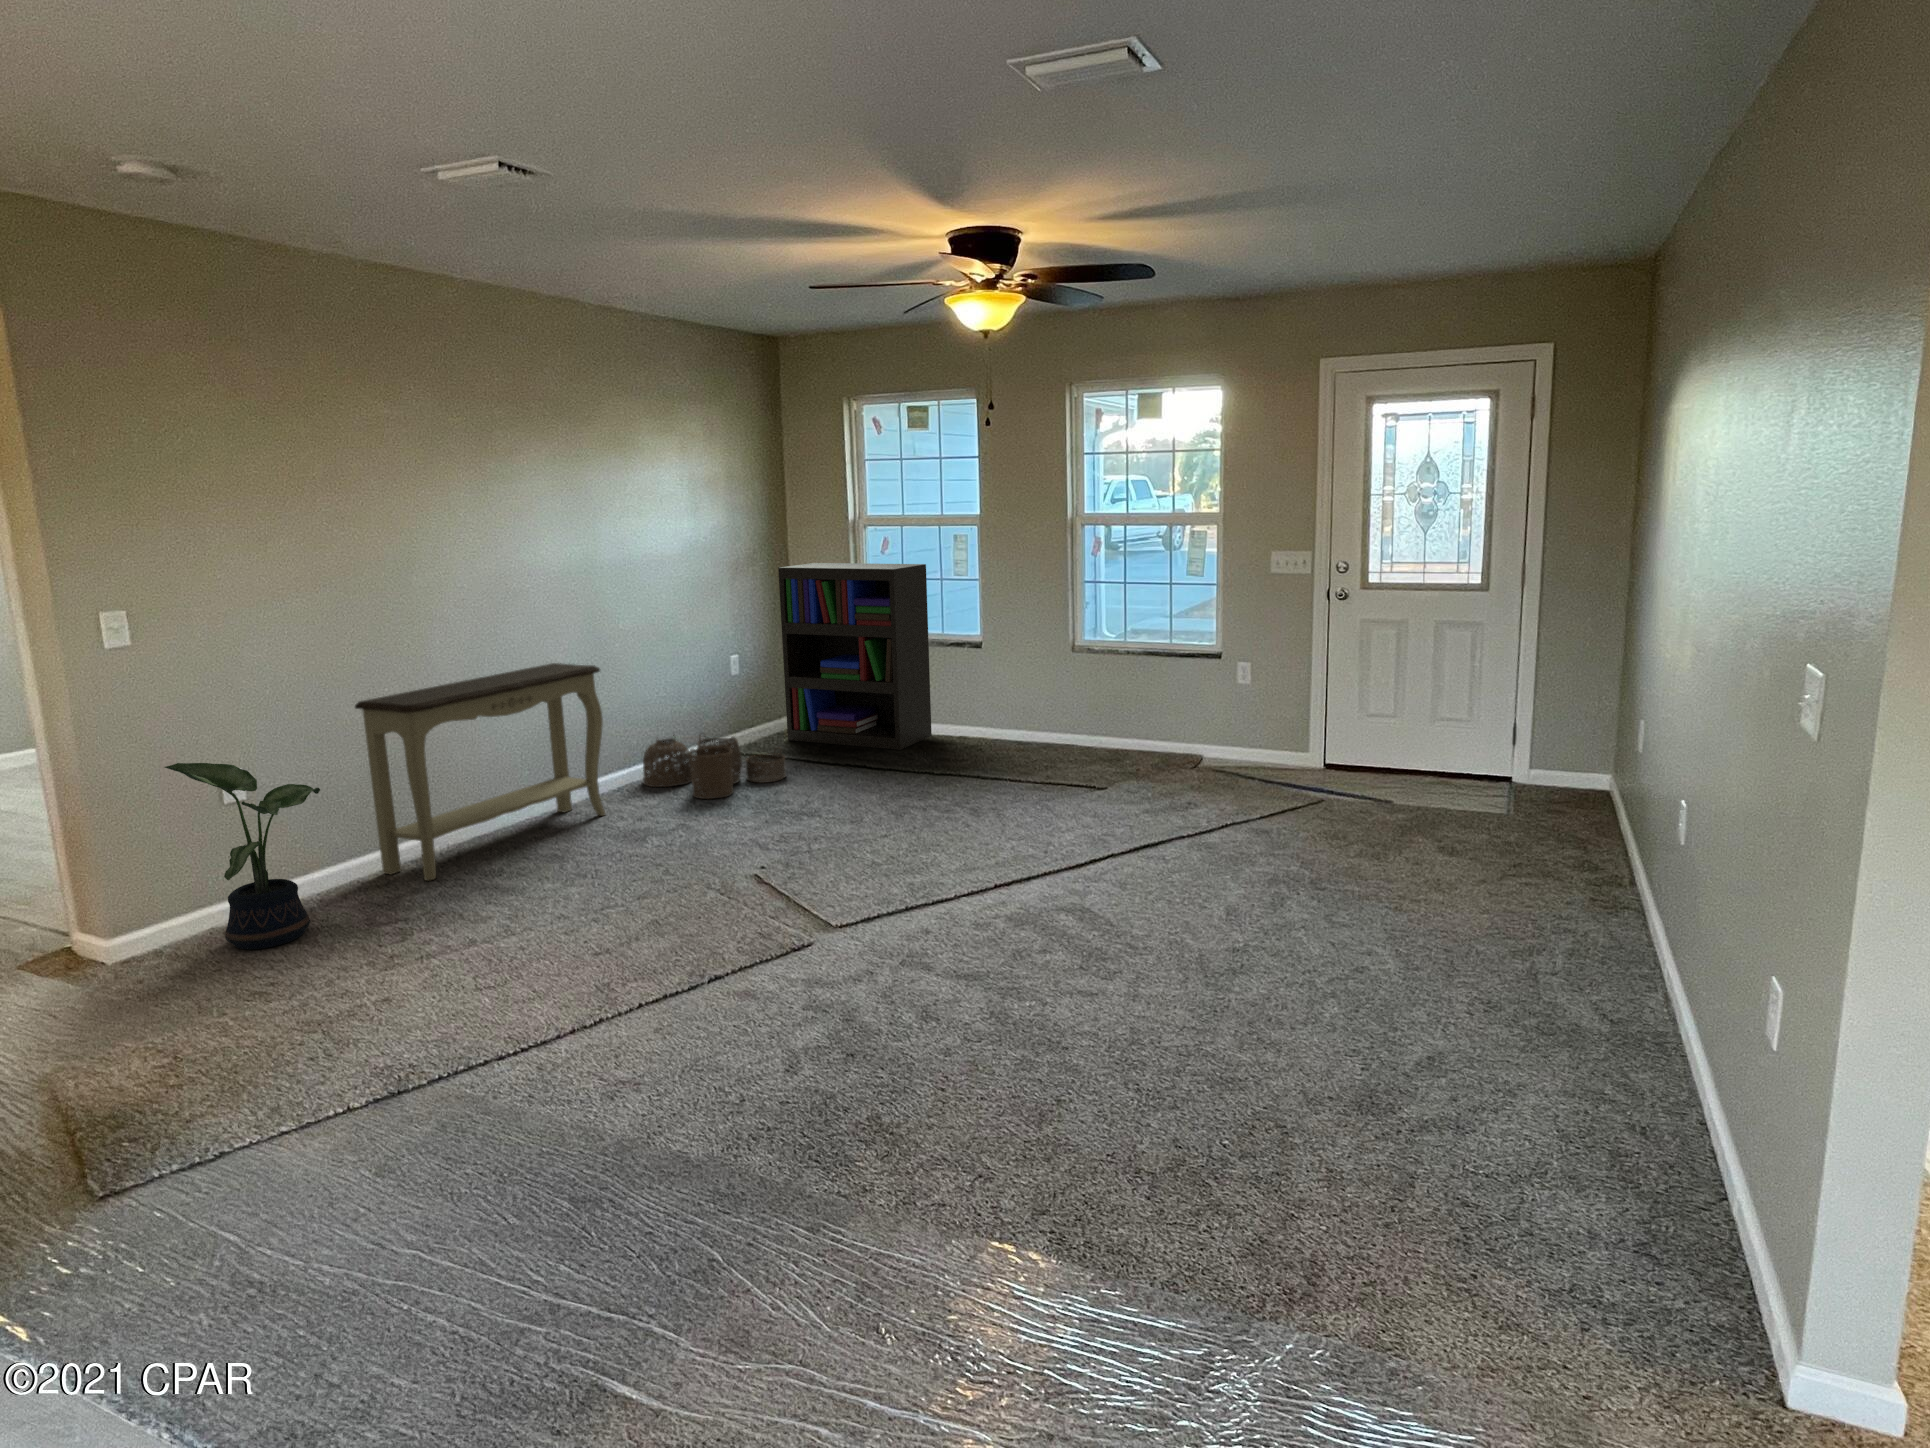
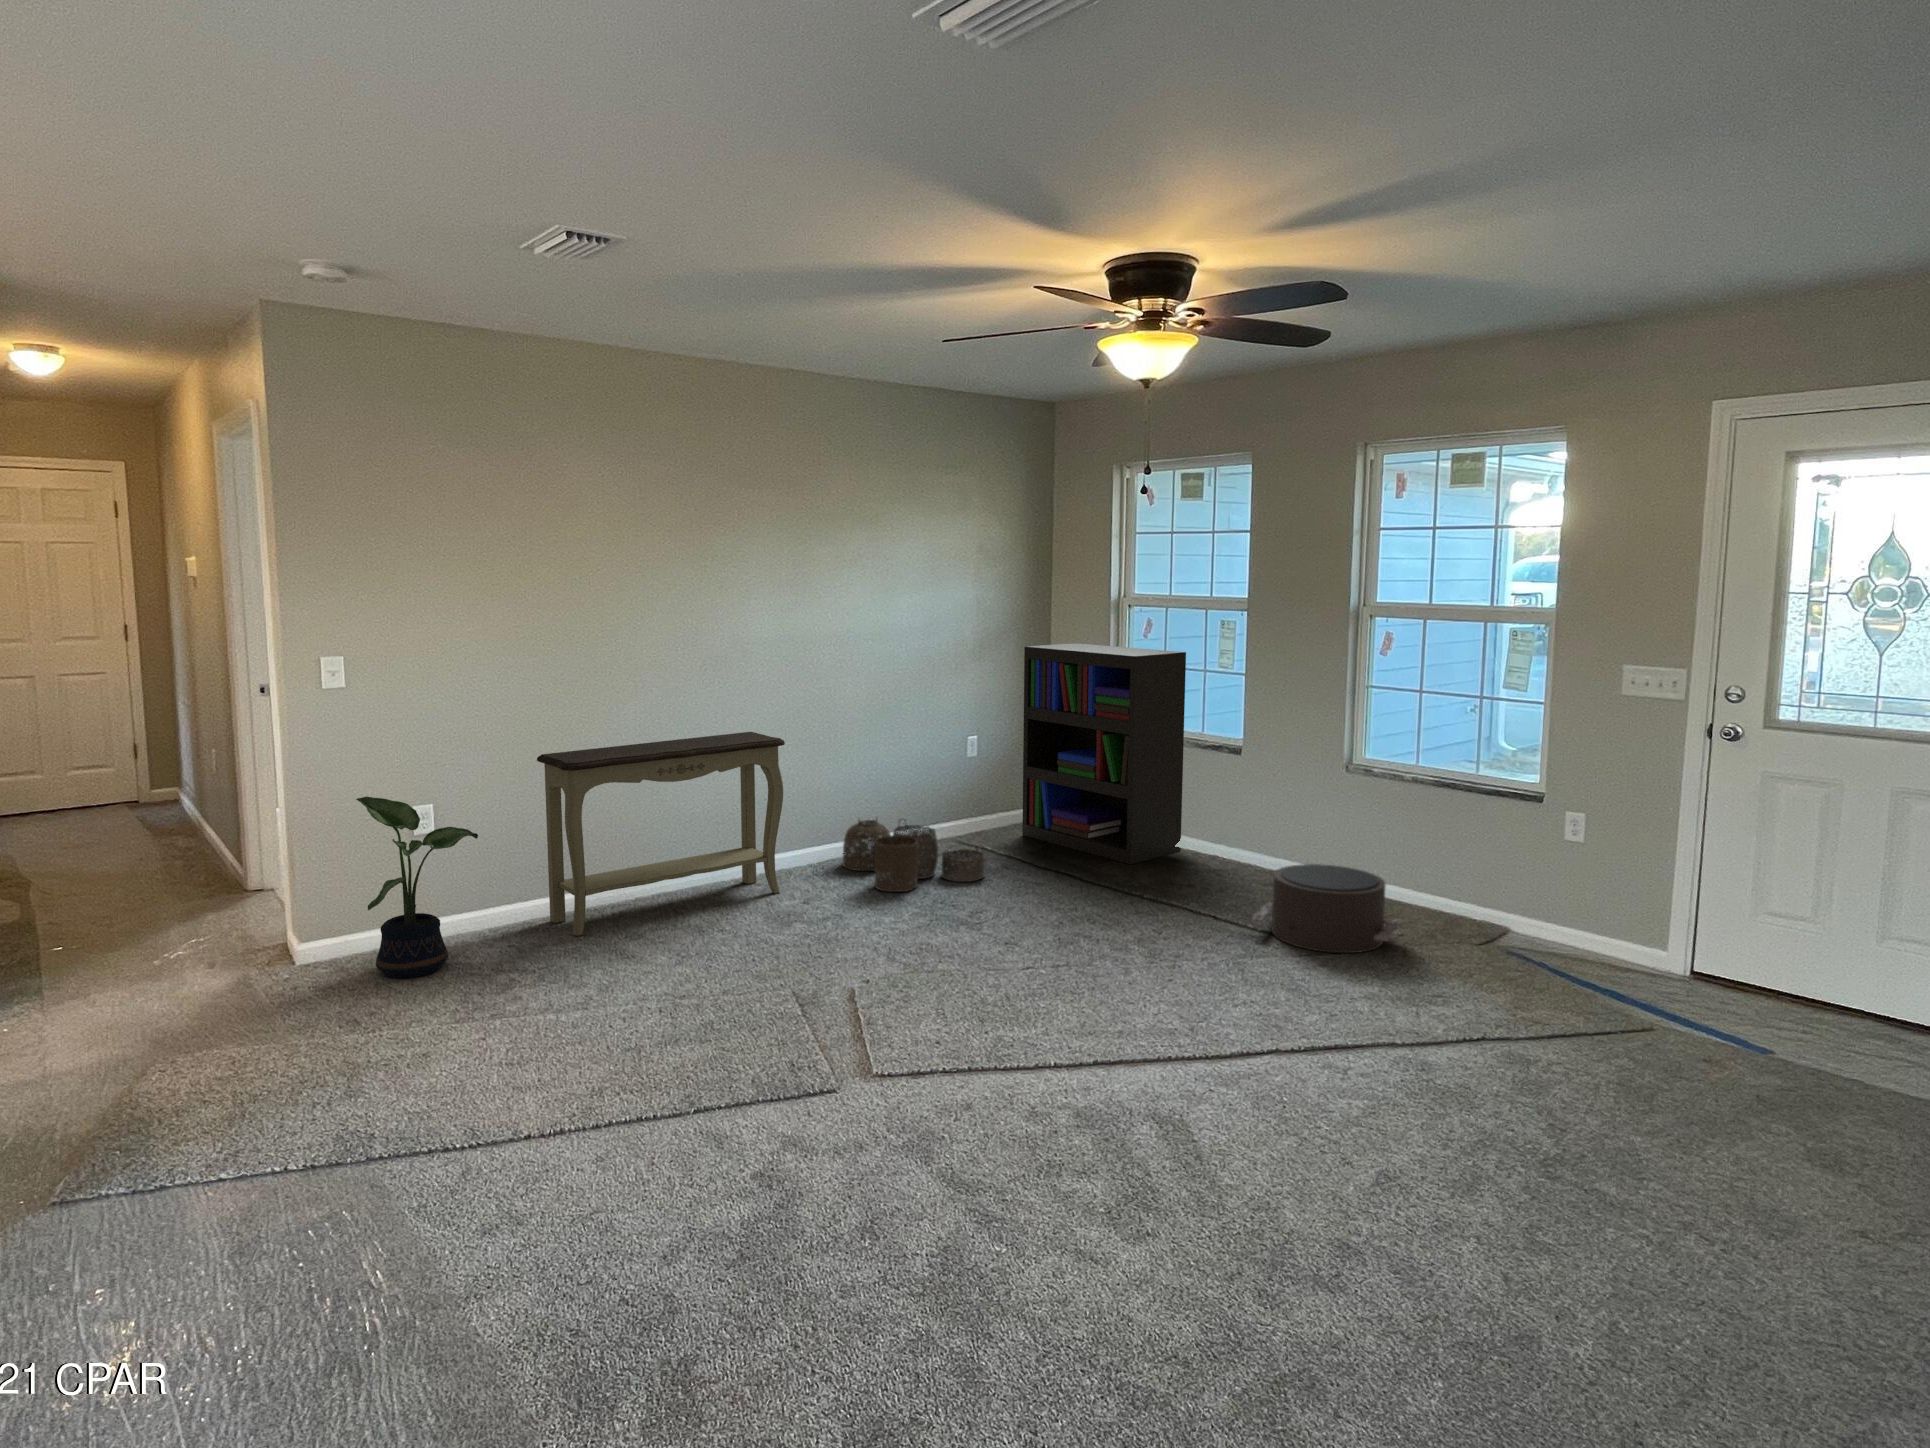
pouf: none [1035,724,1140,788] -> present [1252,864,1397,953]

